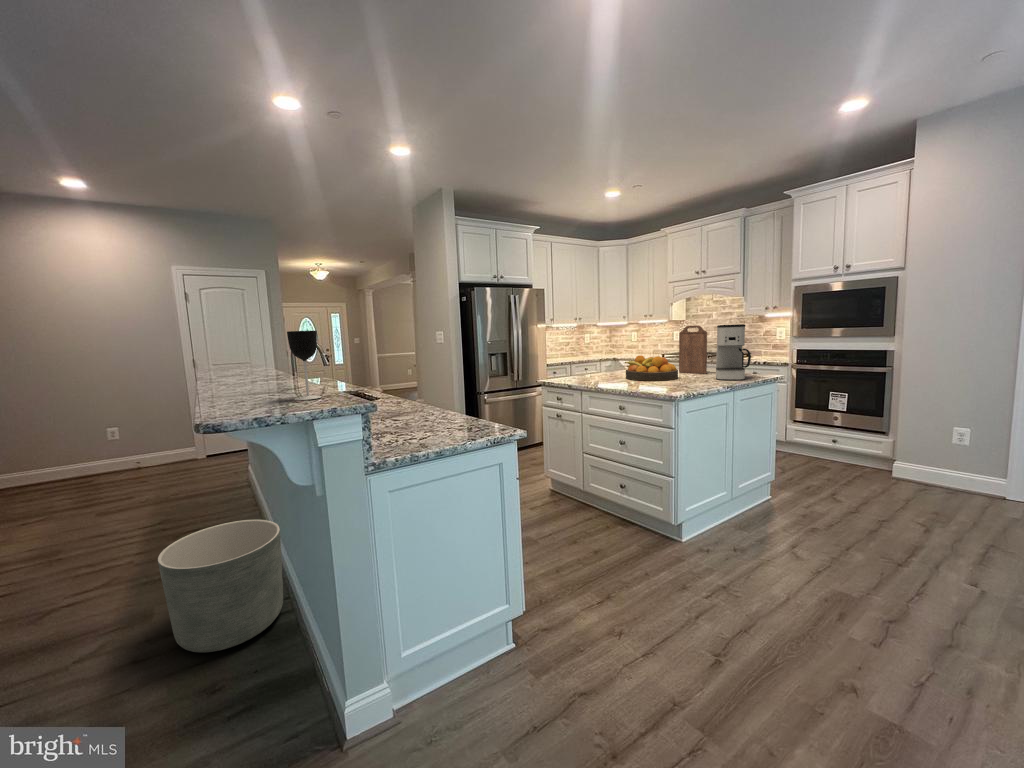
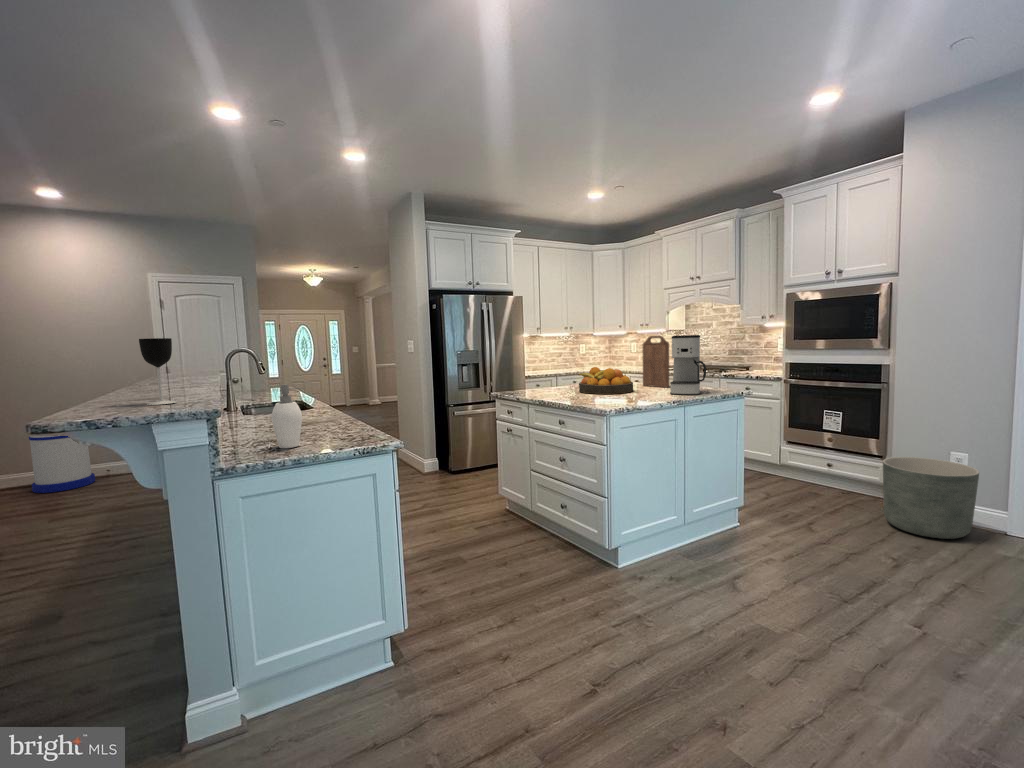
soap dispenser: none [403,376,439,441] -> present [271,384,303,448]
trash can: none [53,416,123,490] -> present [29,435,95,493]
planter: present [158,520,283,653] -> present [883,457,979,539]

